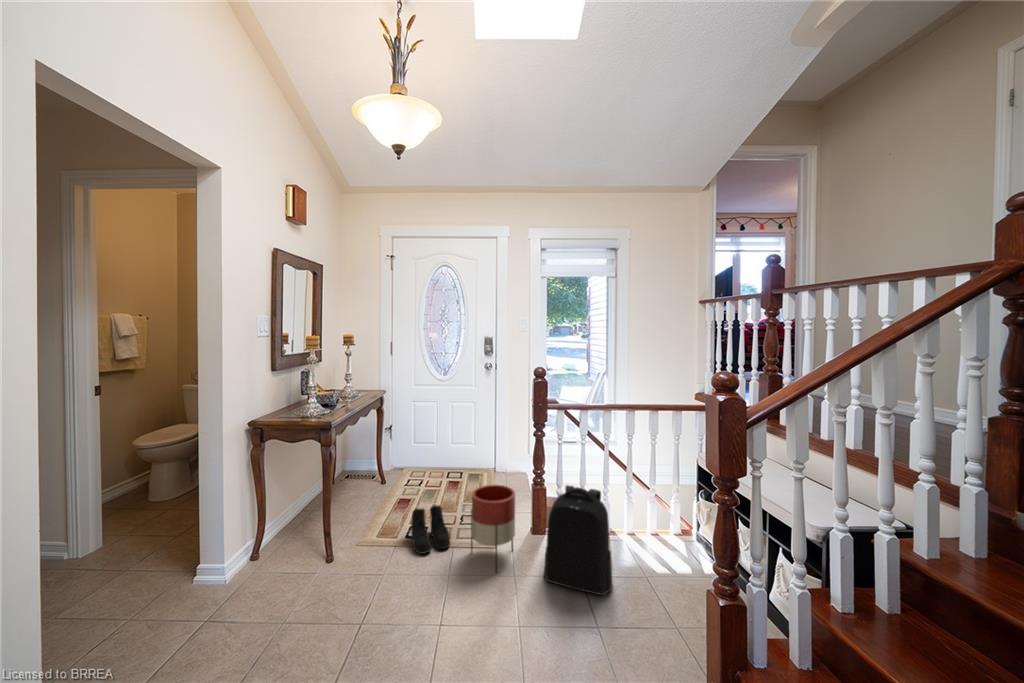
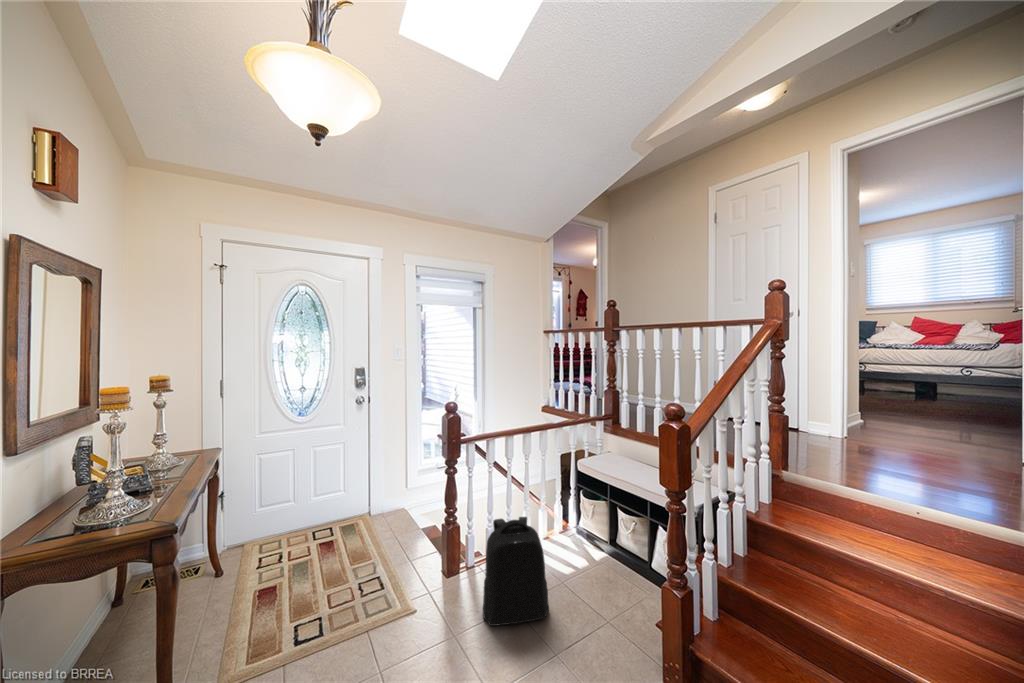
planter: present [471,485,515,572] -> none [394,537,447,641]
boots: present [411,505,450,554] -> none [304,584,364,658]

